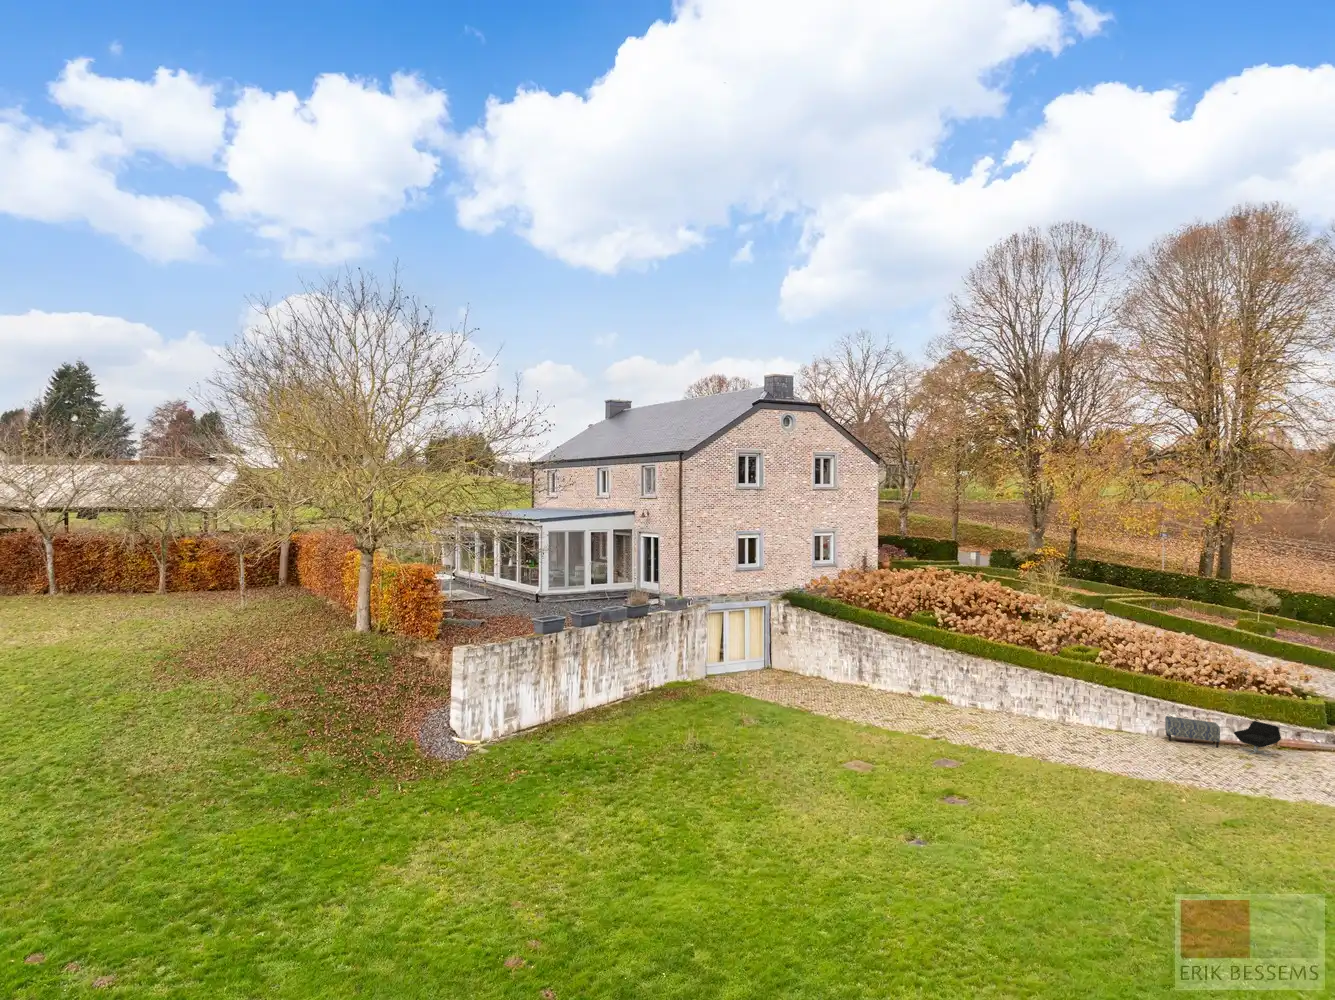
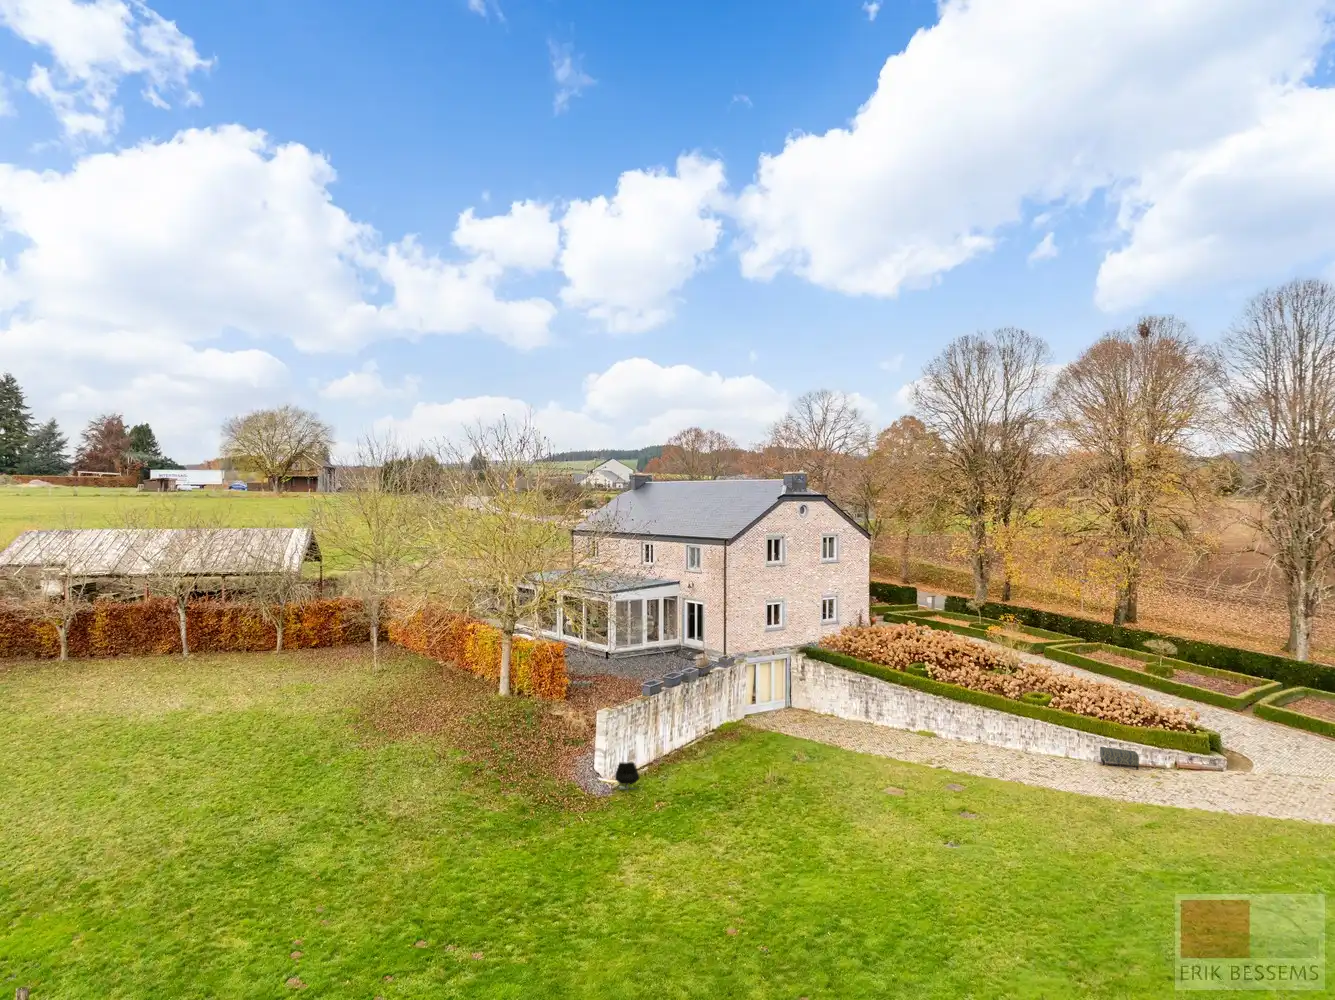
lounge chair: present [1234,721,1281,756] -> present [615,762,640,791]

